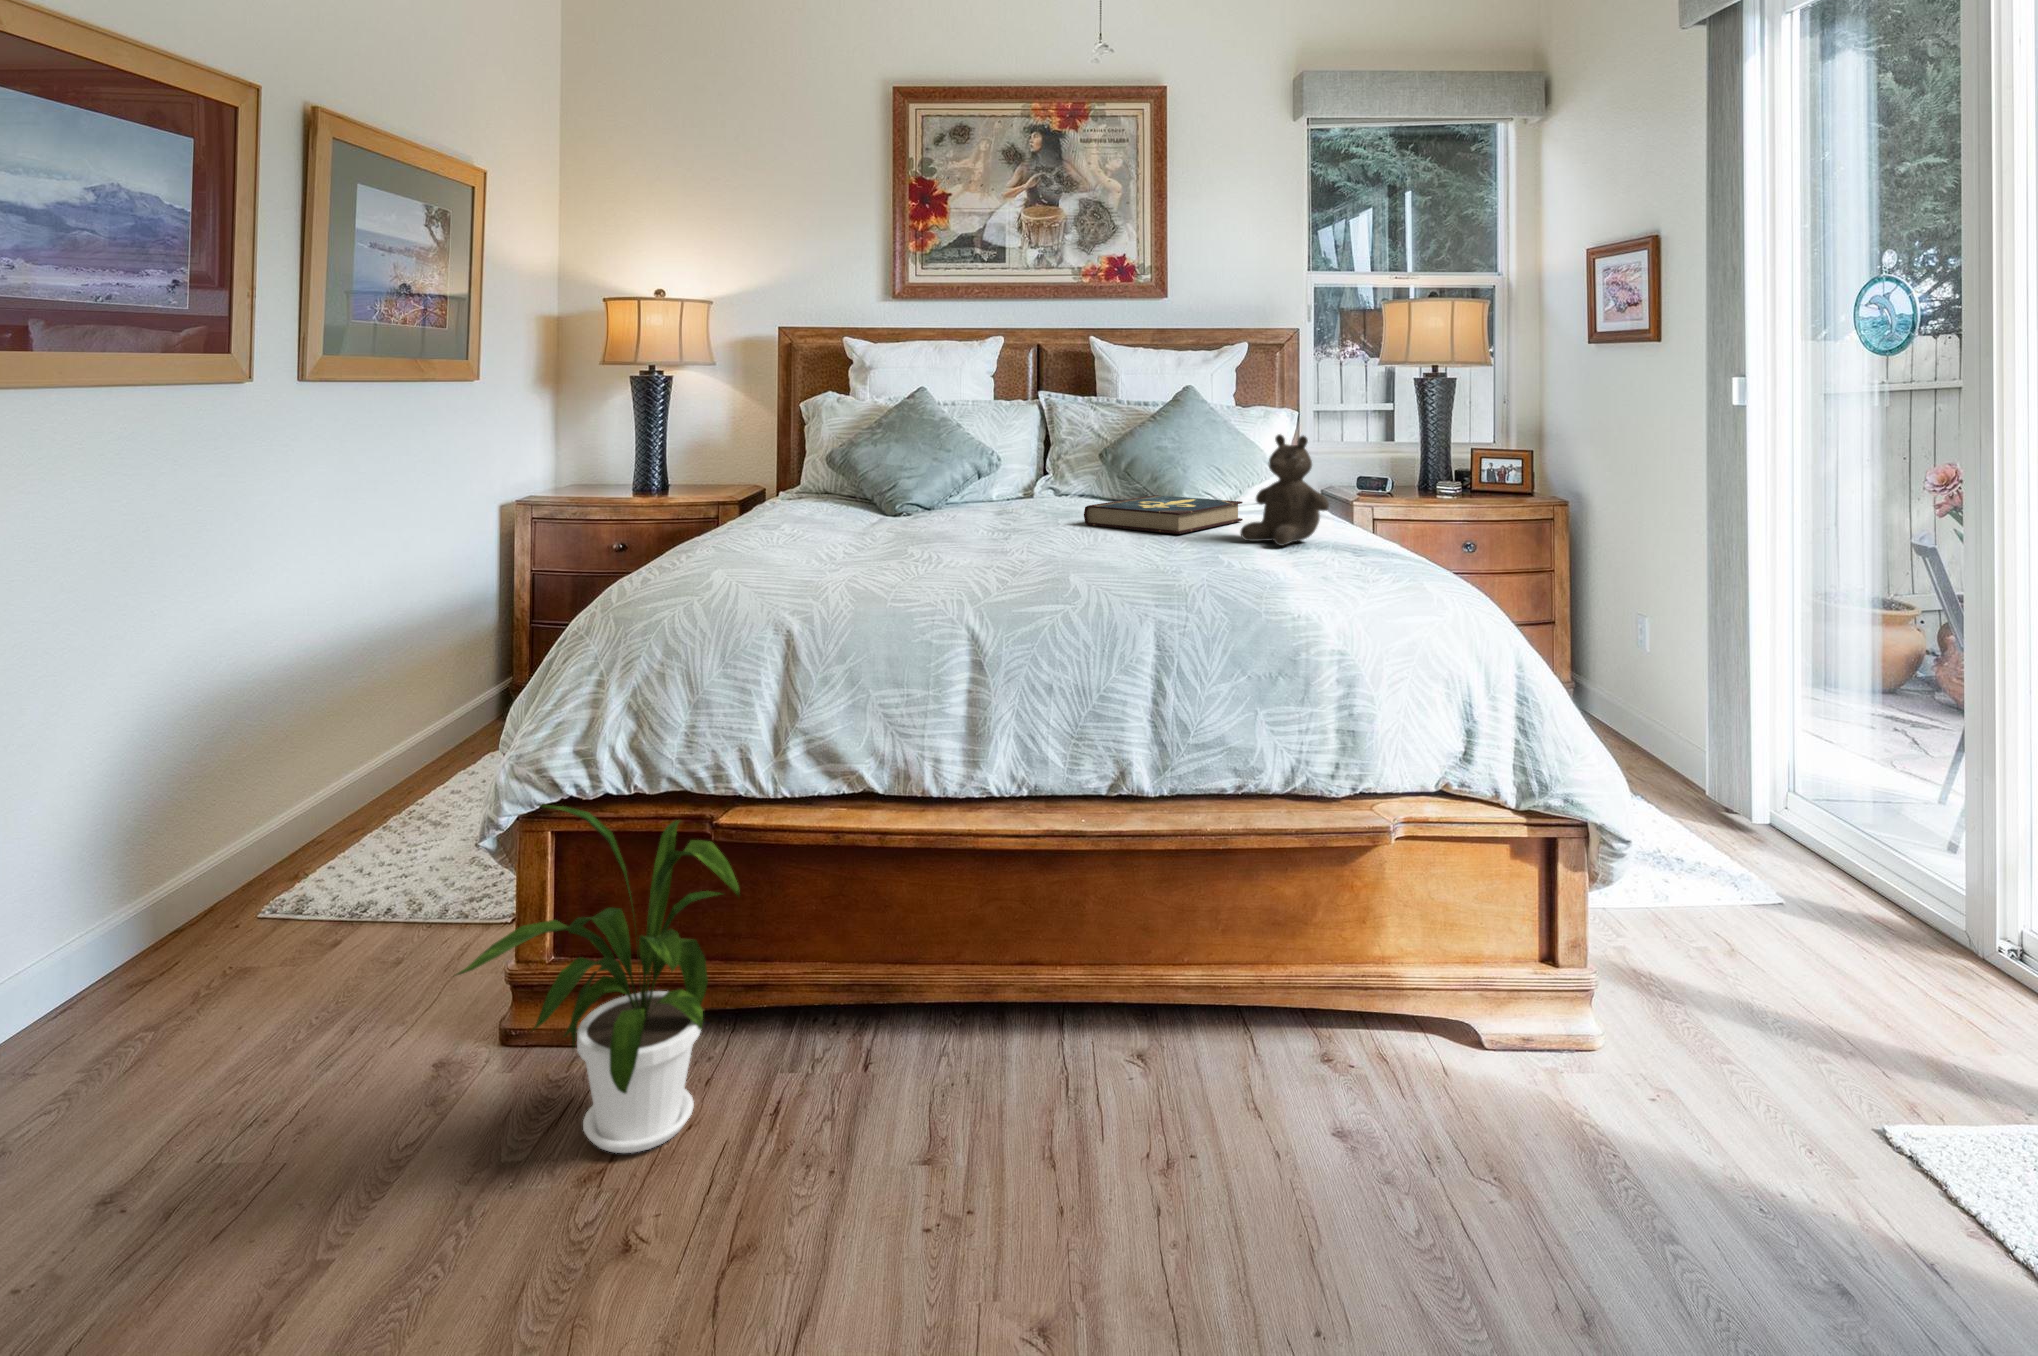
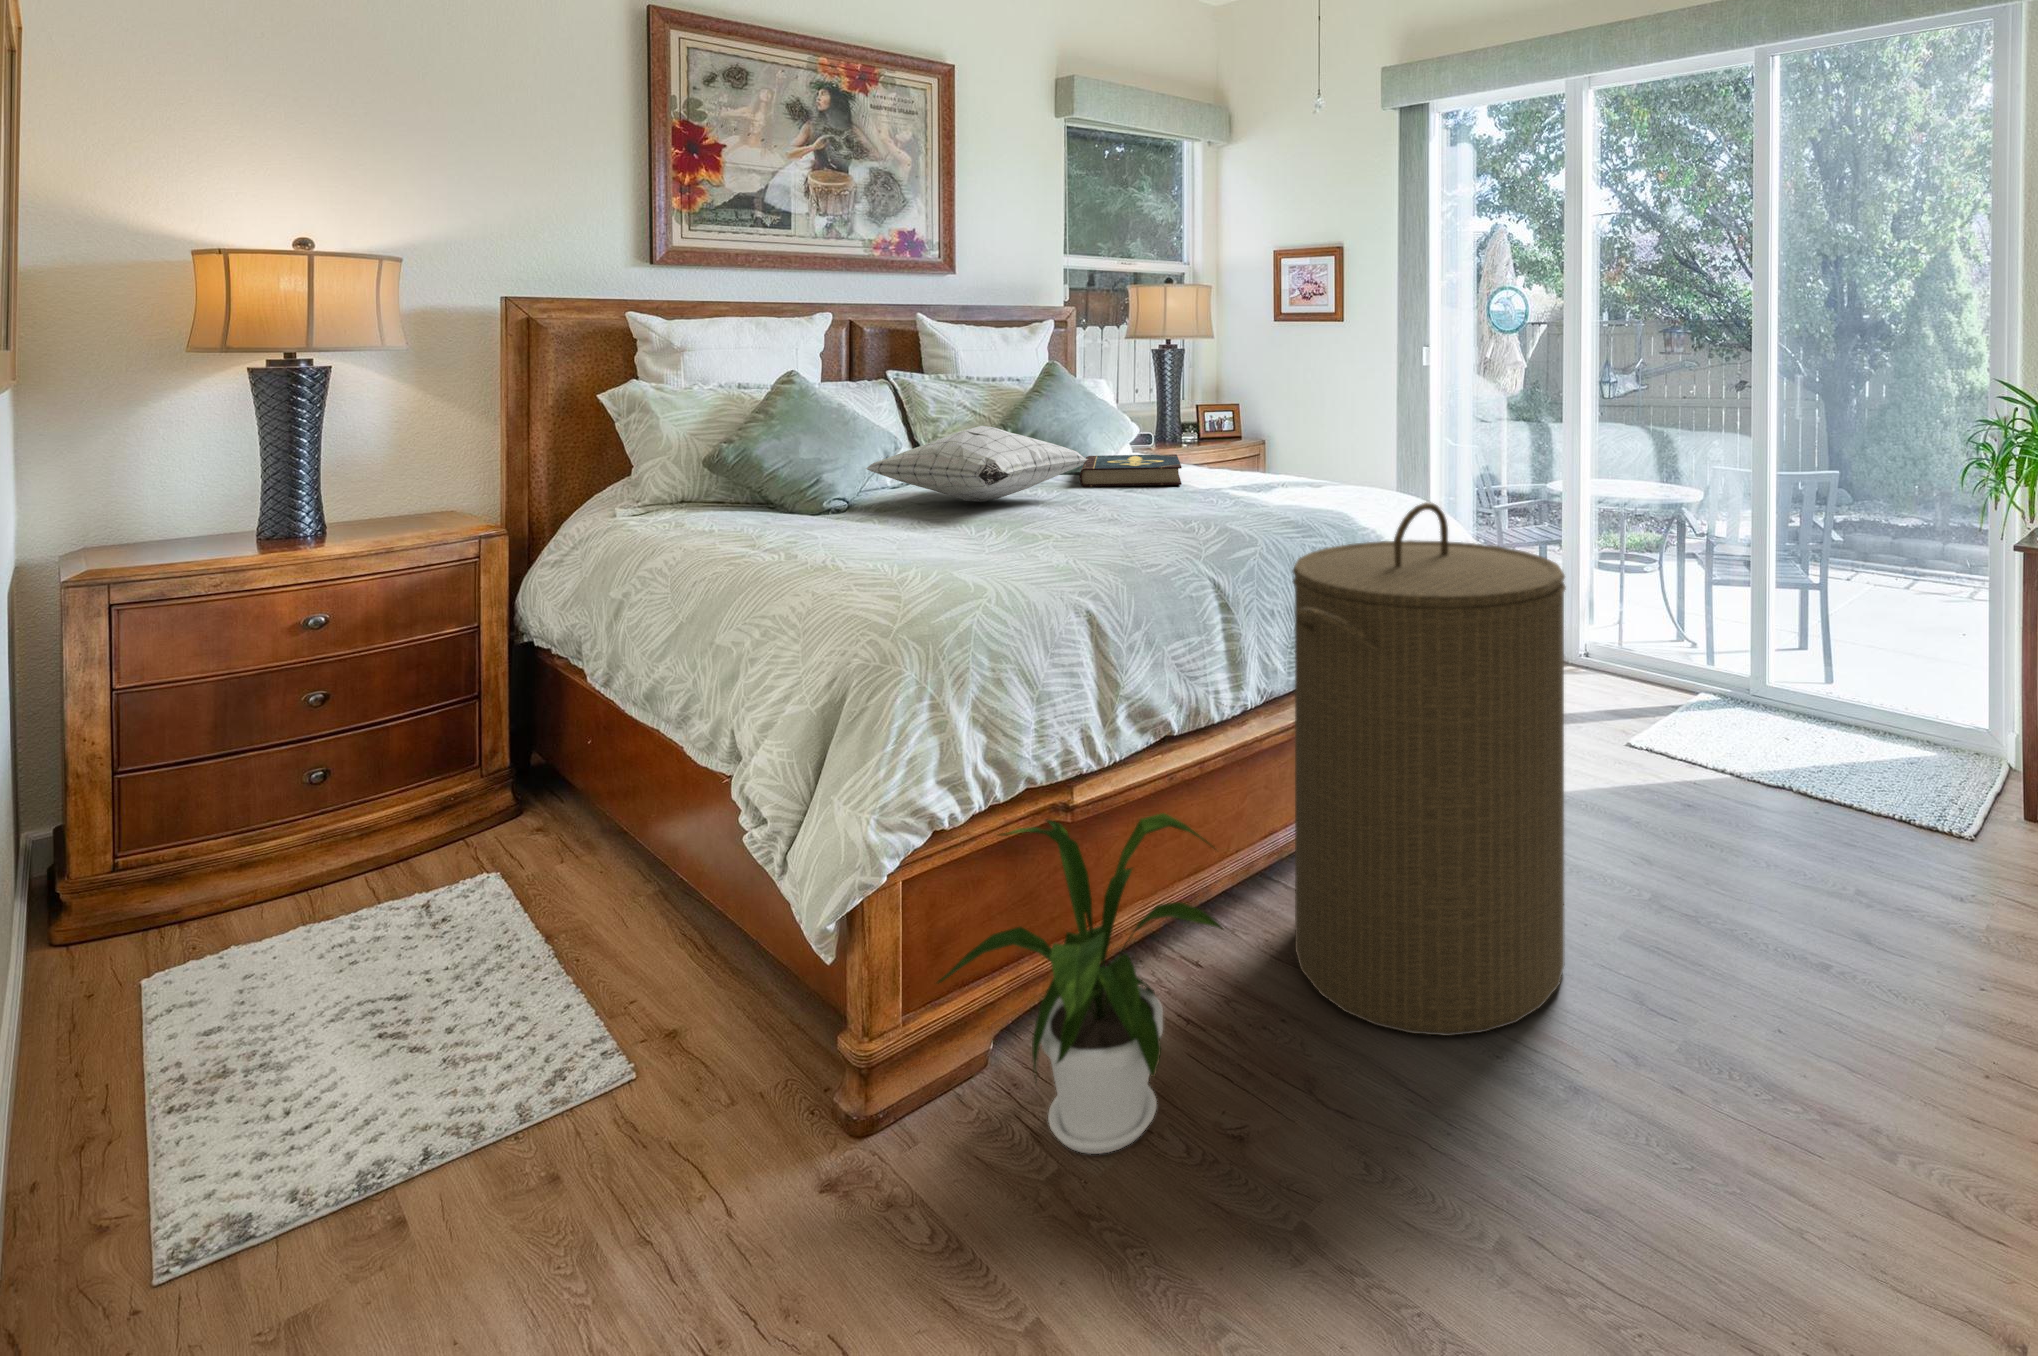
teddy bear: present [1240,434,1329,546] -> none [1226,395,1297,485]
pillow: none [855,450,1045,527] -> present [866,426,1087,502]
laundry hamper: none [880,567,1305,1280] -> present [1293,502,1566,1036]

